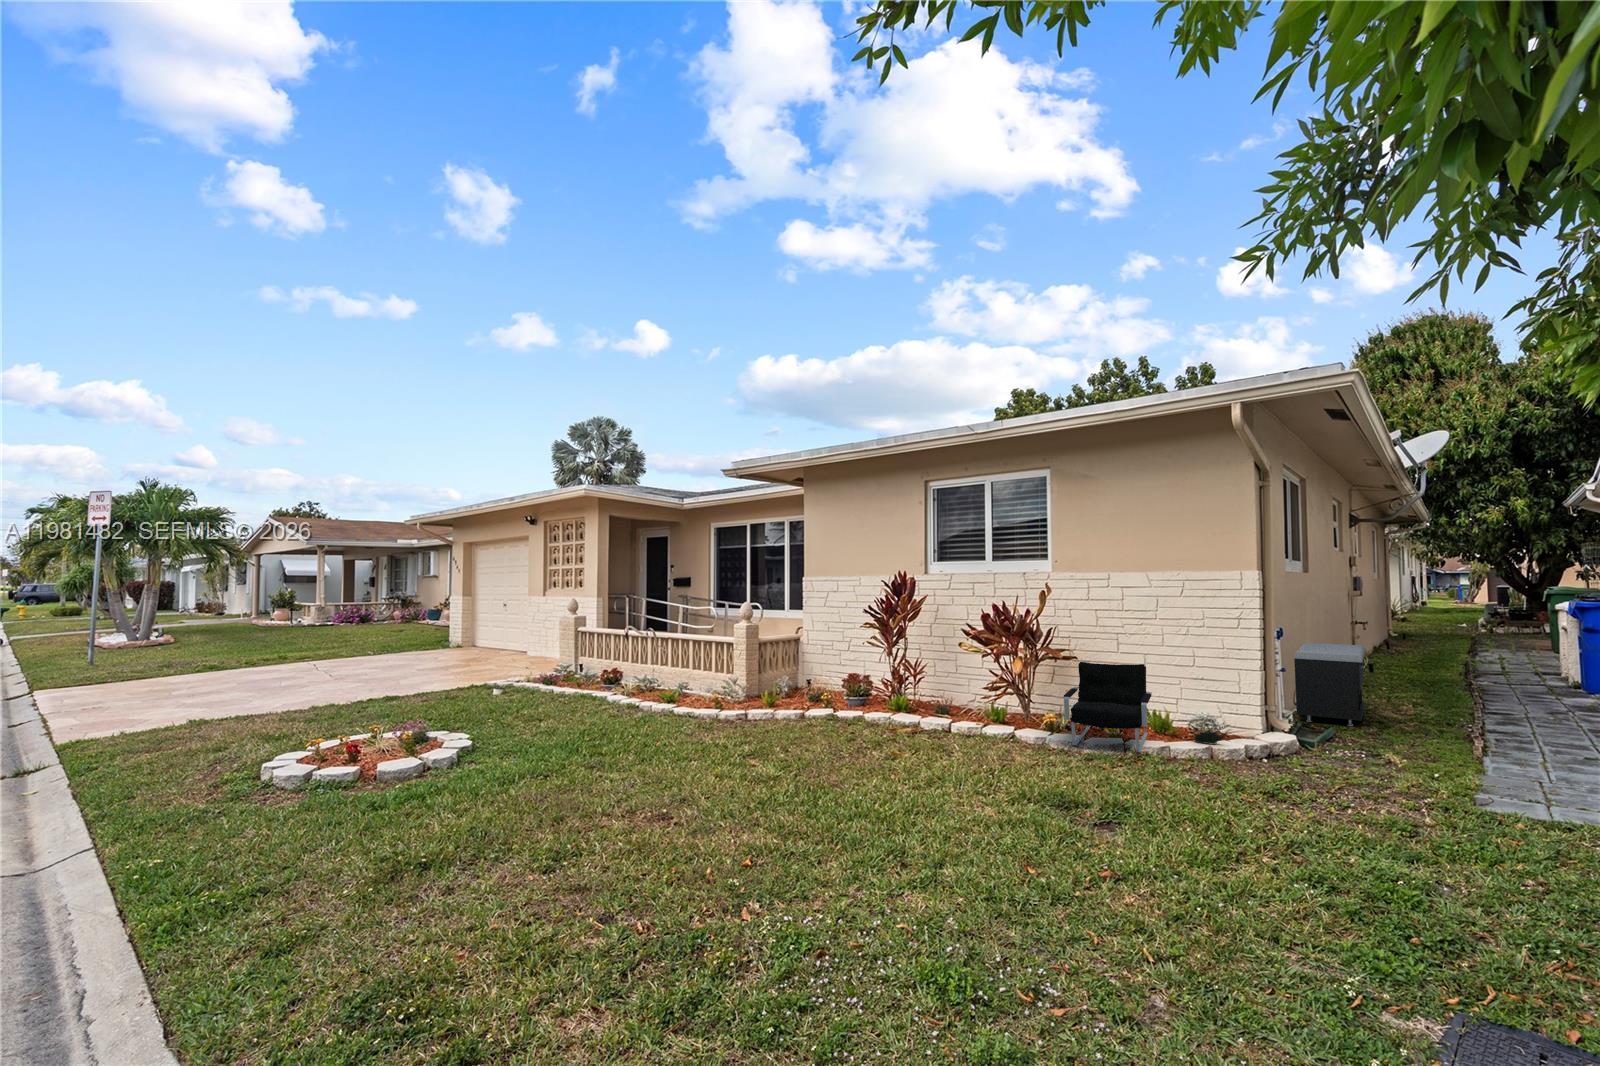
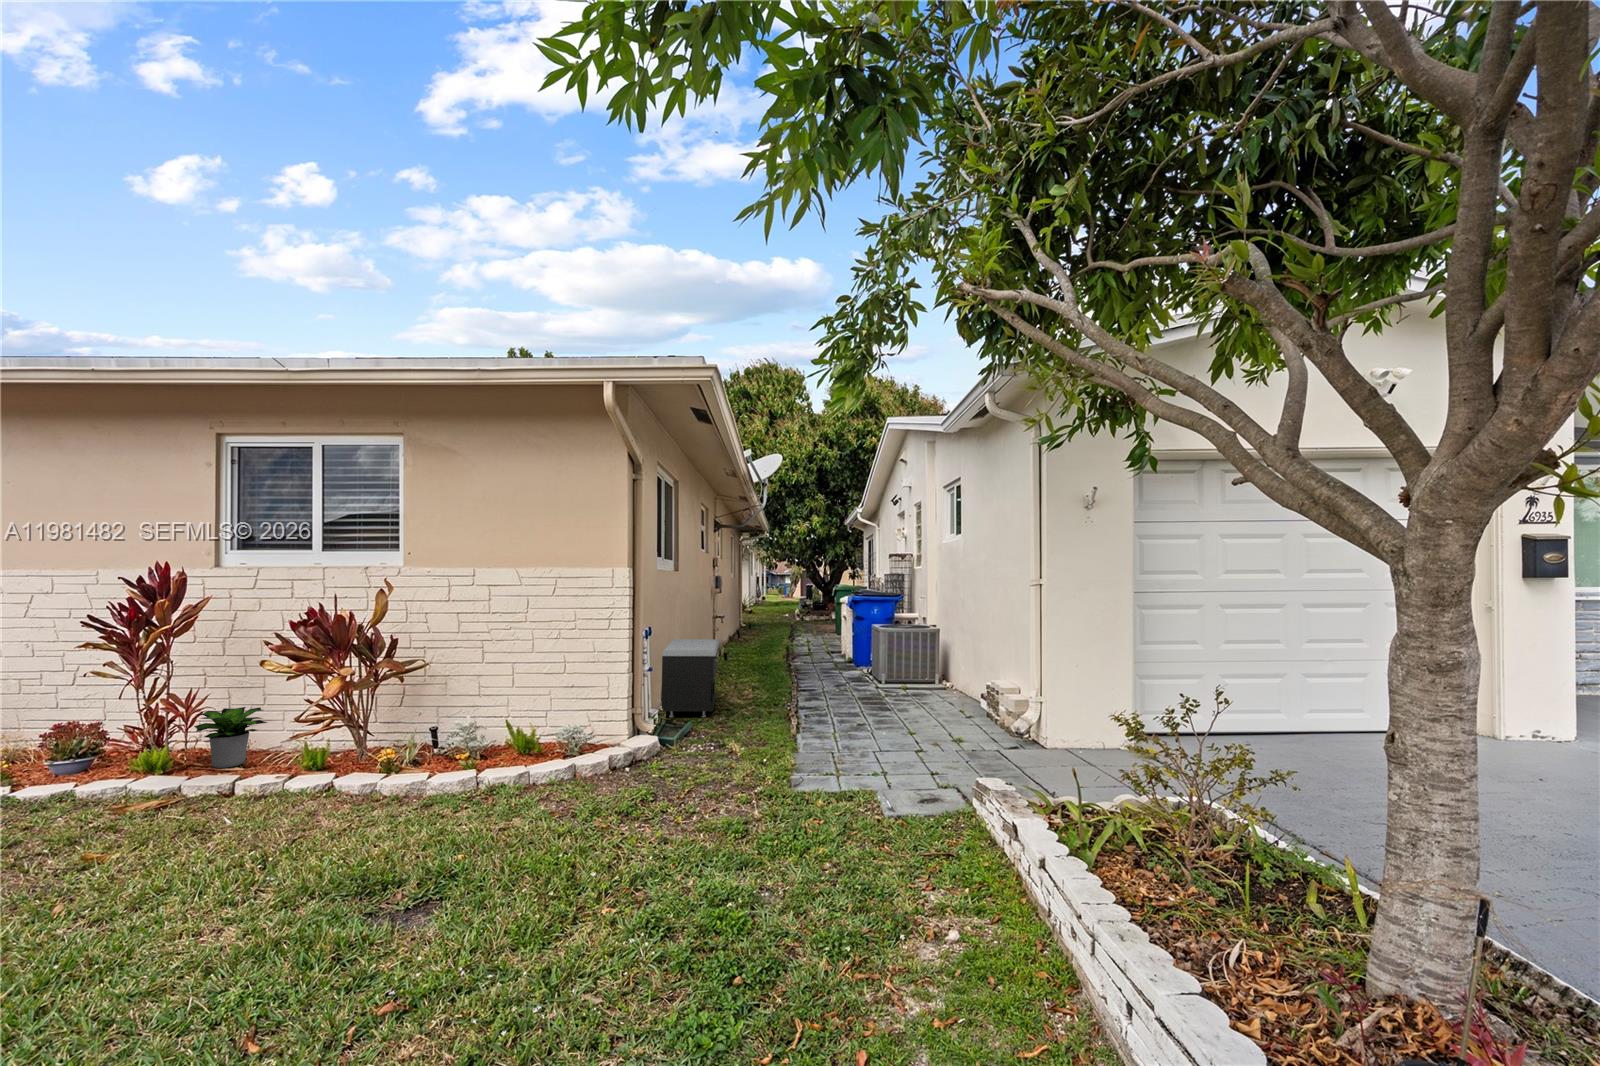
armchair: present [1064,662,1152,753] -> none [403,675,518,787]
potted plant: none [920,673,964,714] -> present [194,707,267,768]
watering can: present [1188,719,1229,745] -> none [555,731,599,758]

